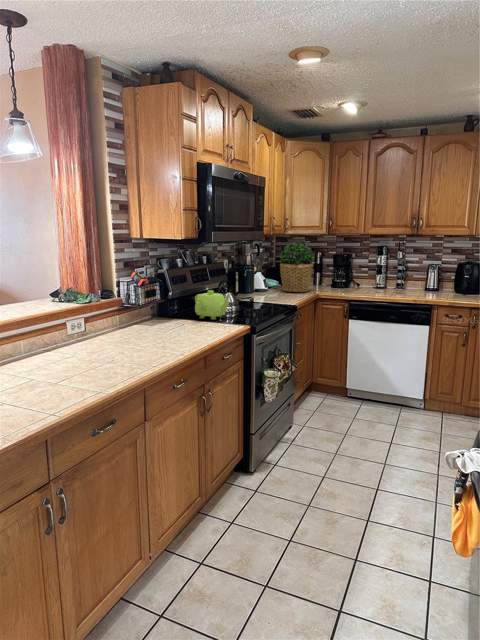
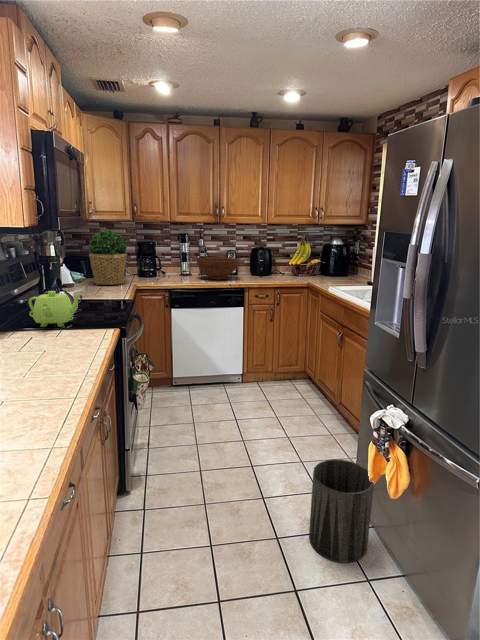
fruit bowl: none [386,271,434,294] -> present [197,257,239,279]
trash can: none [387,495,465,617] -> present [309,459,374,563]

